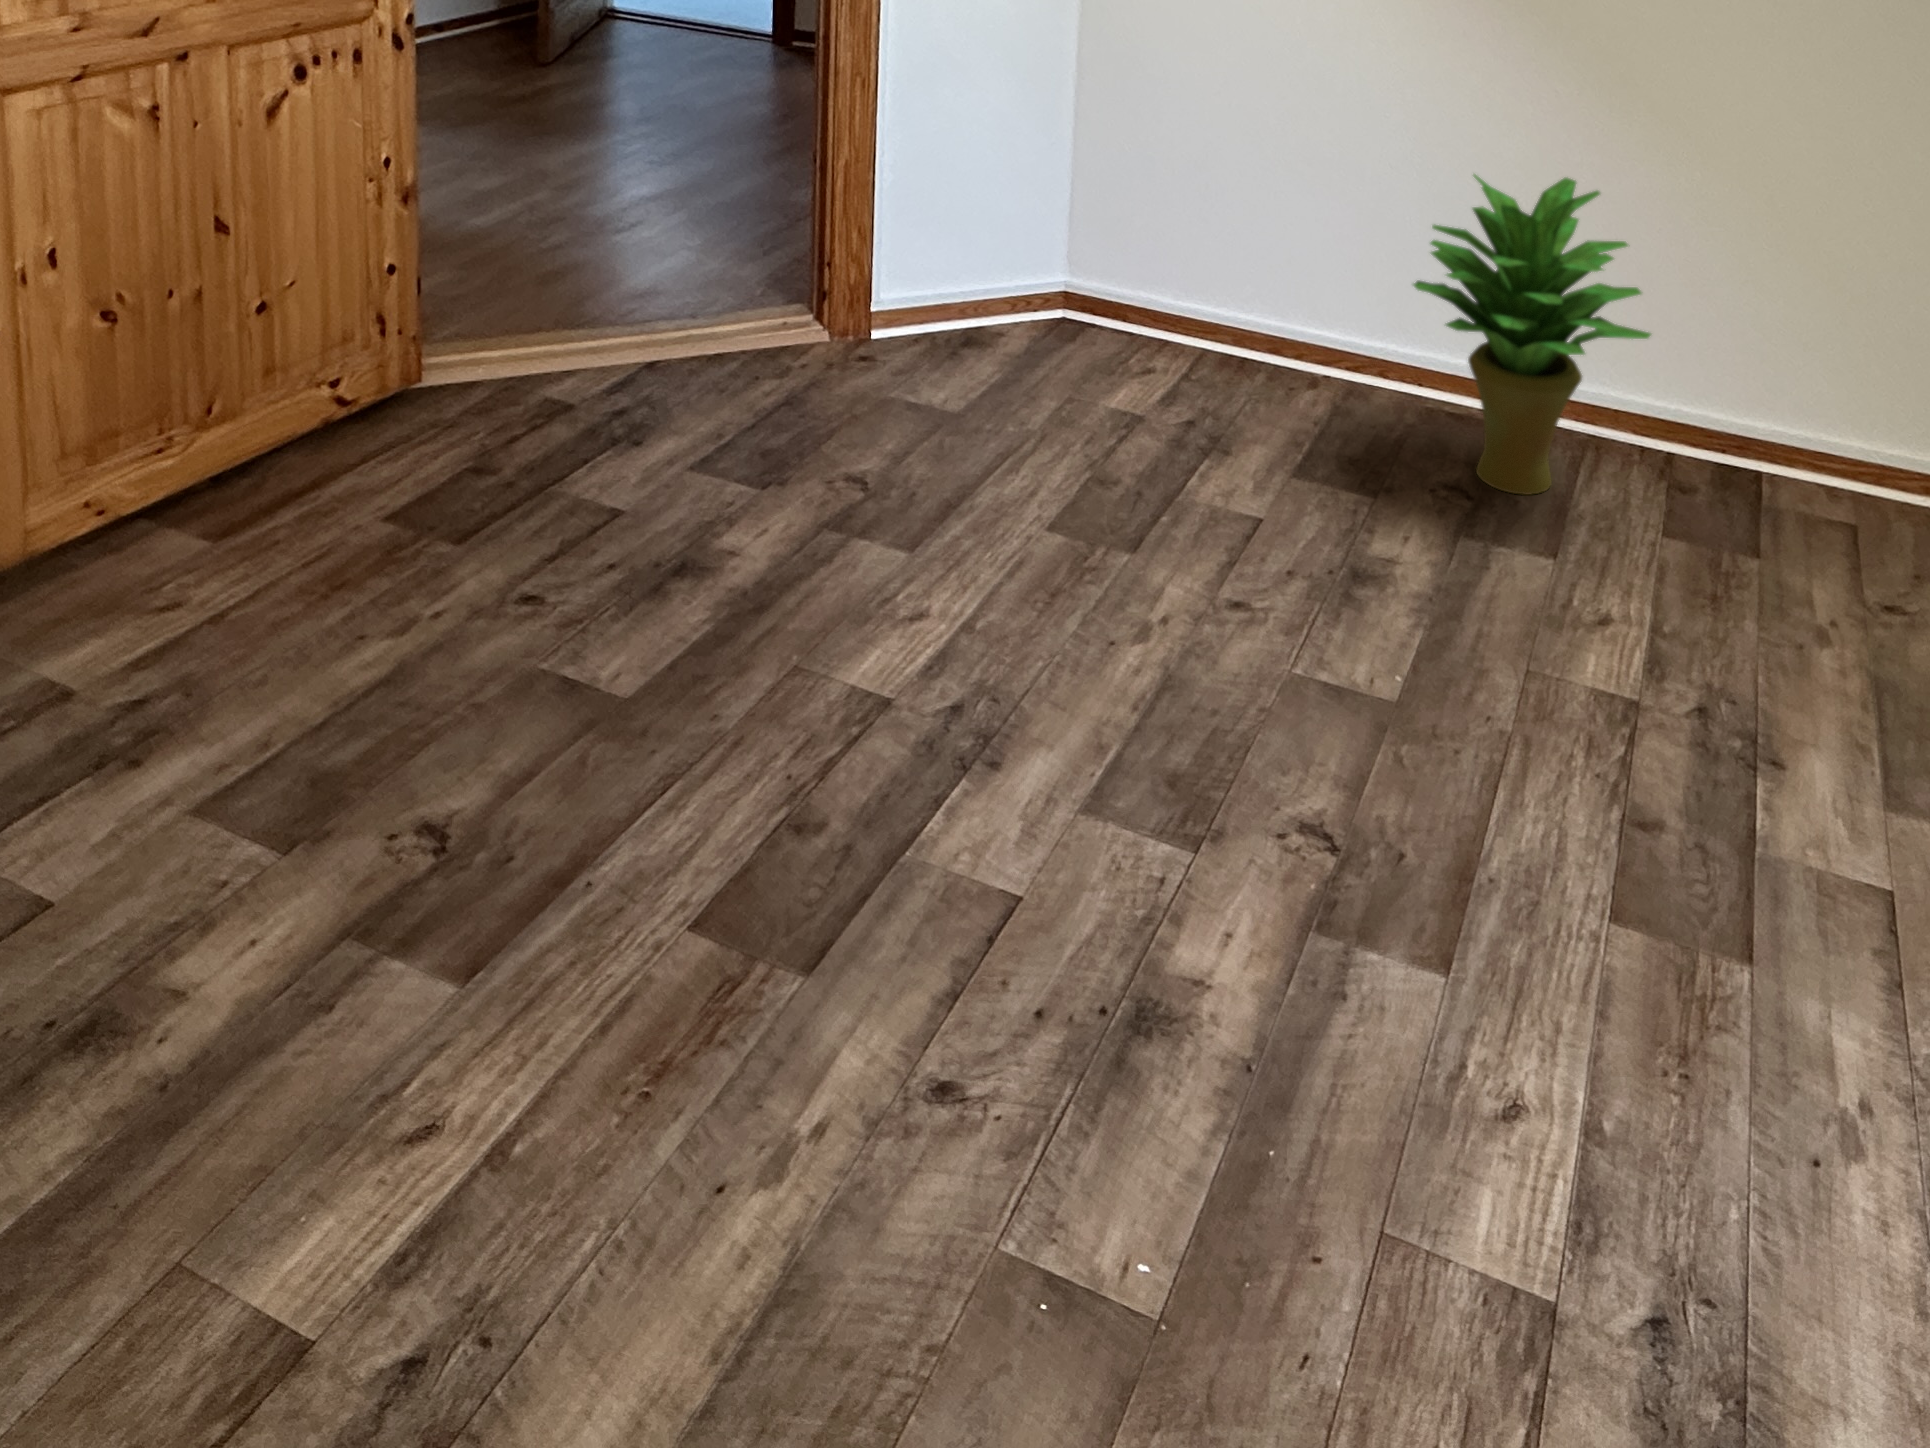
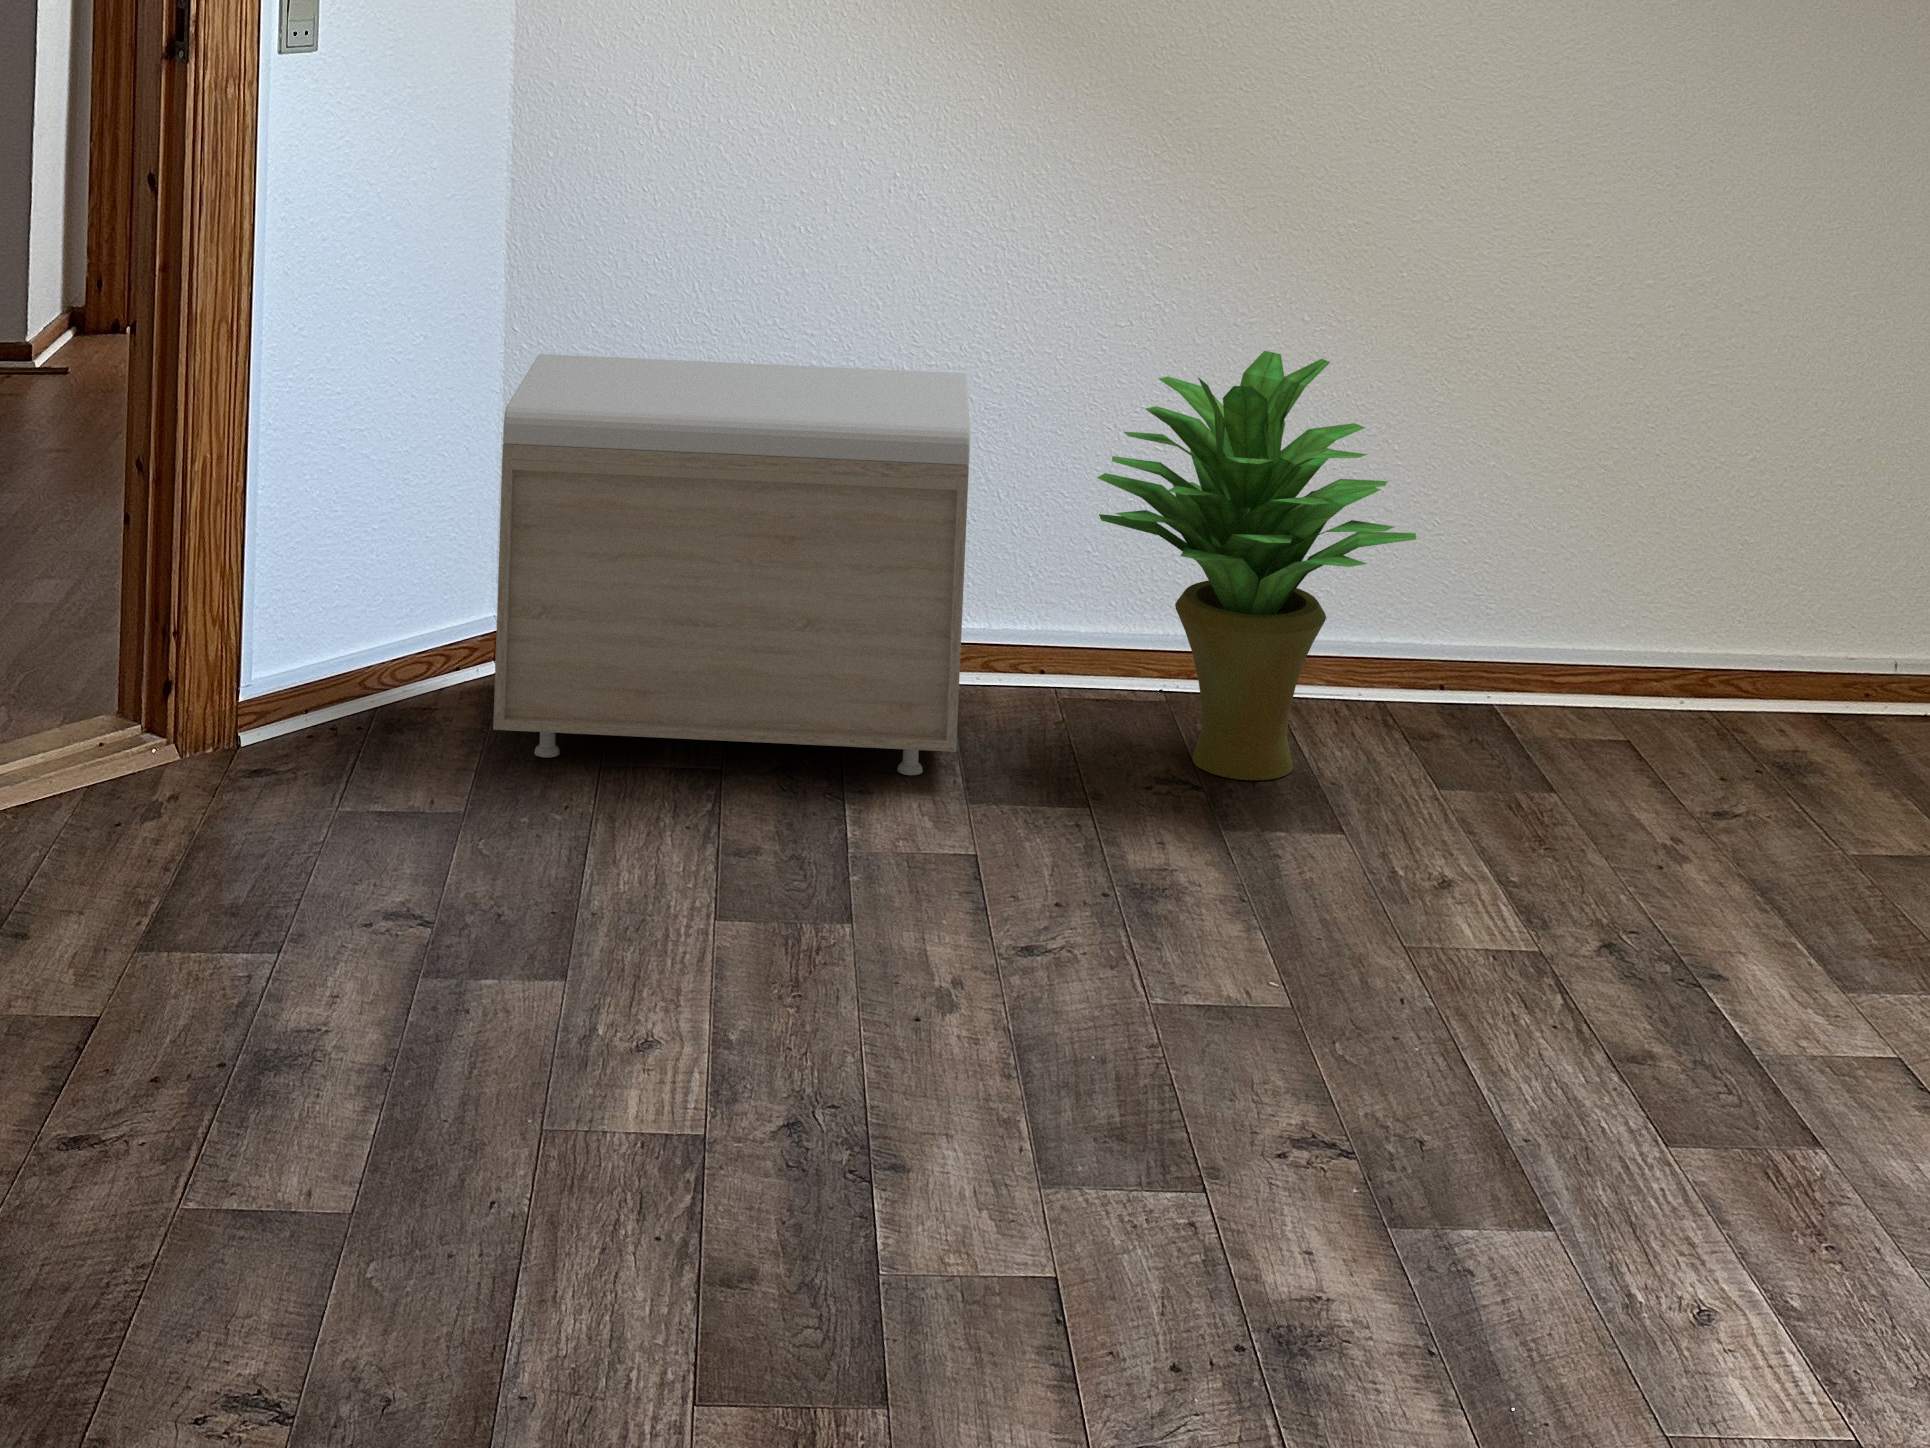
storage bench: none [997,115,1358,441] -> present [493,354,970,775]

